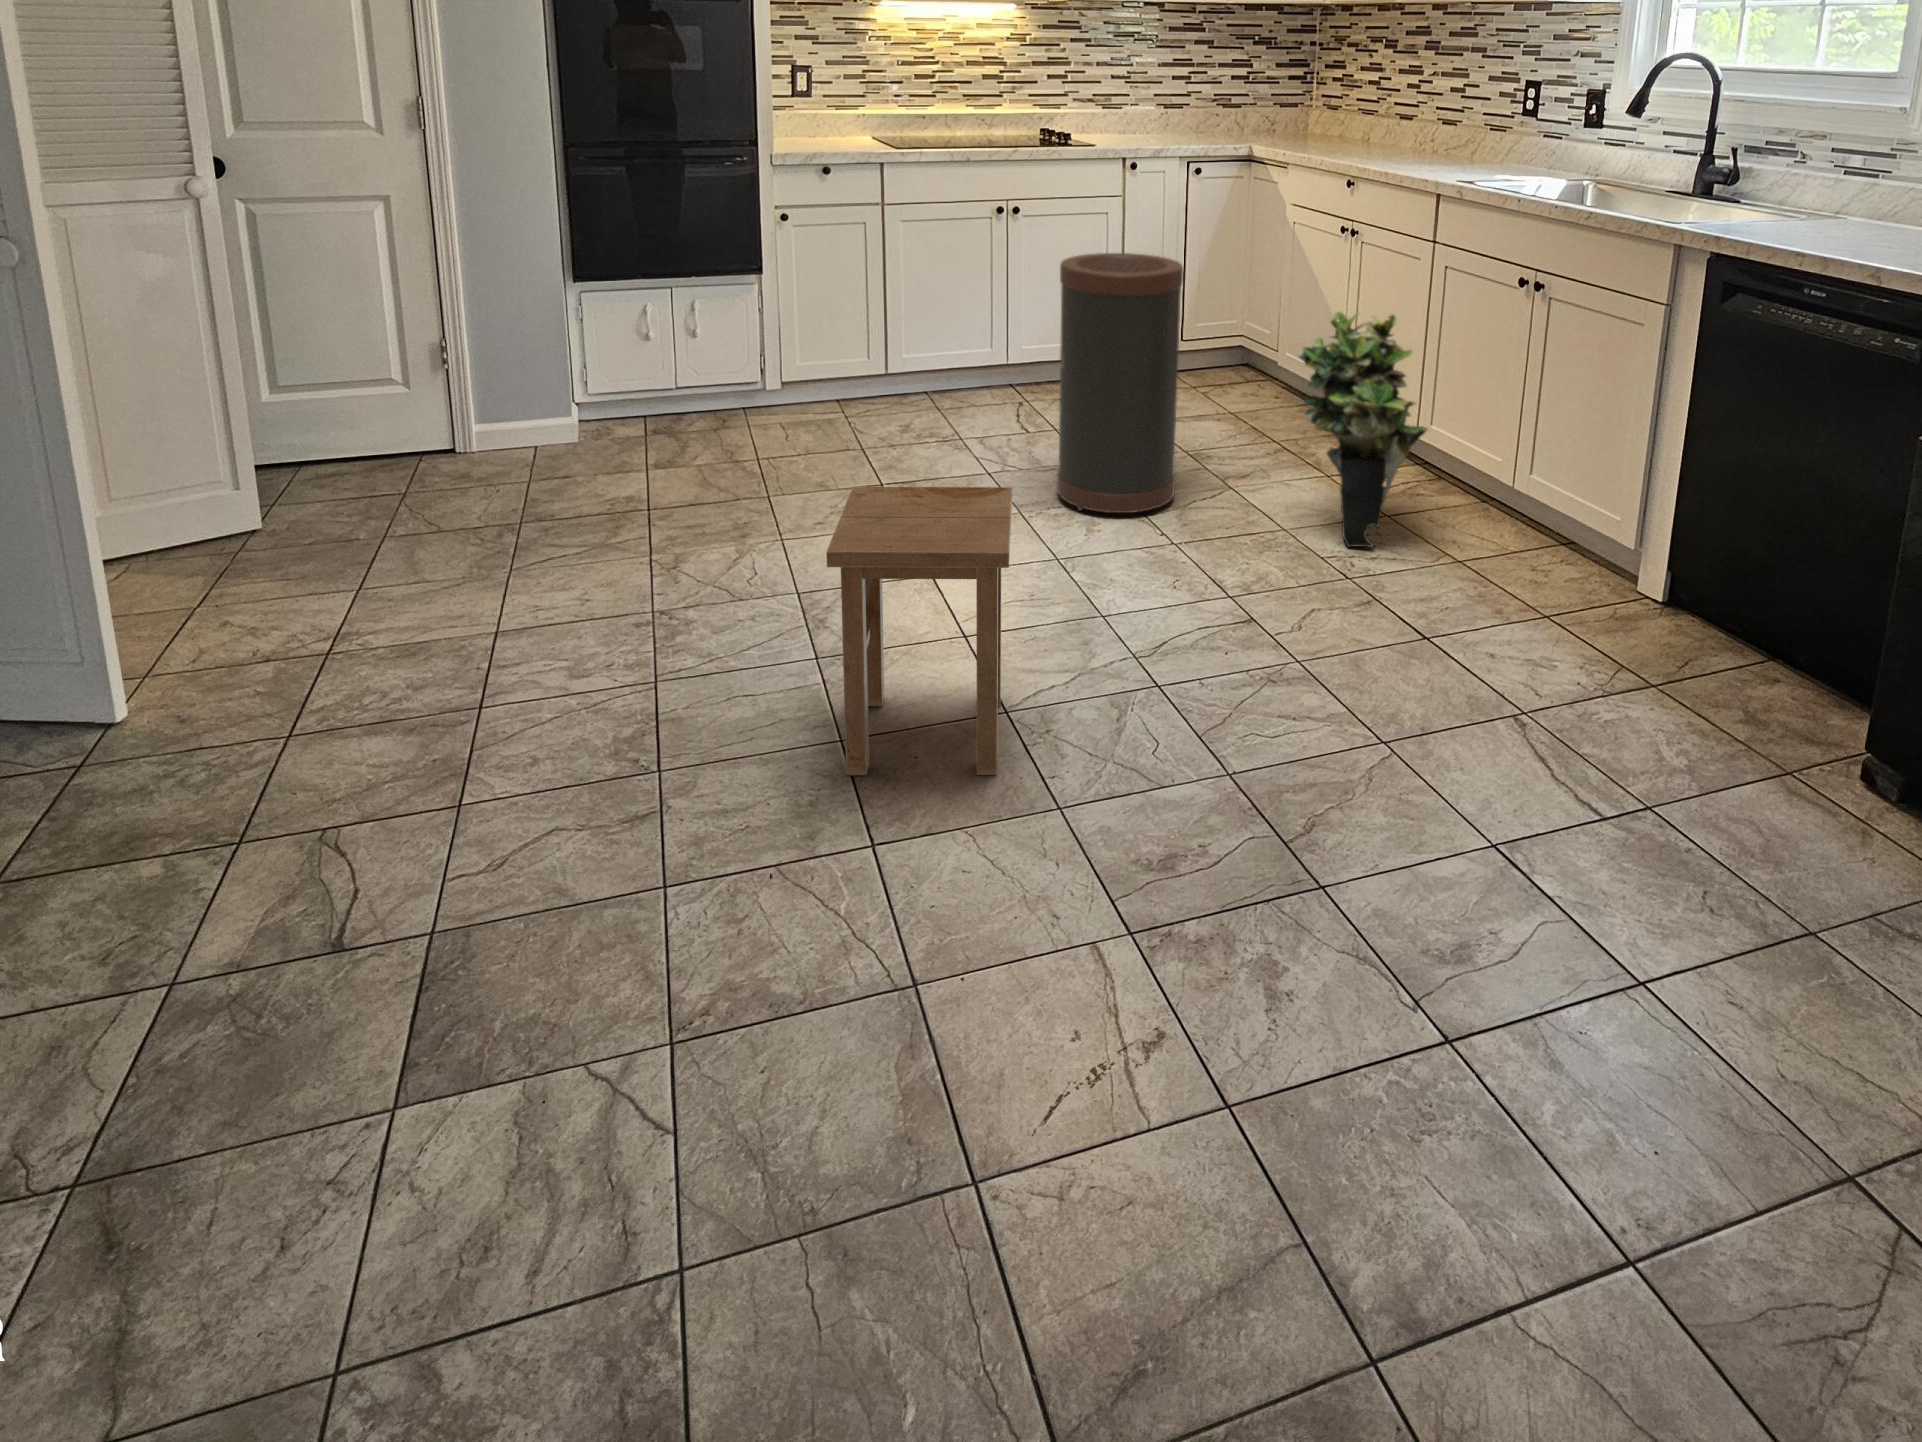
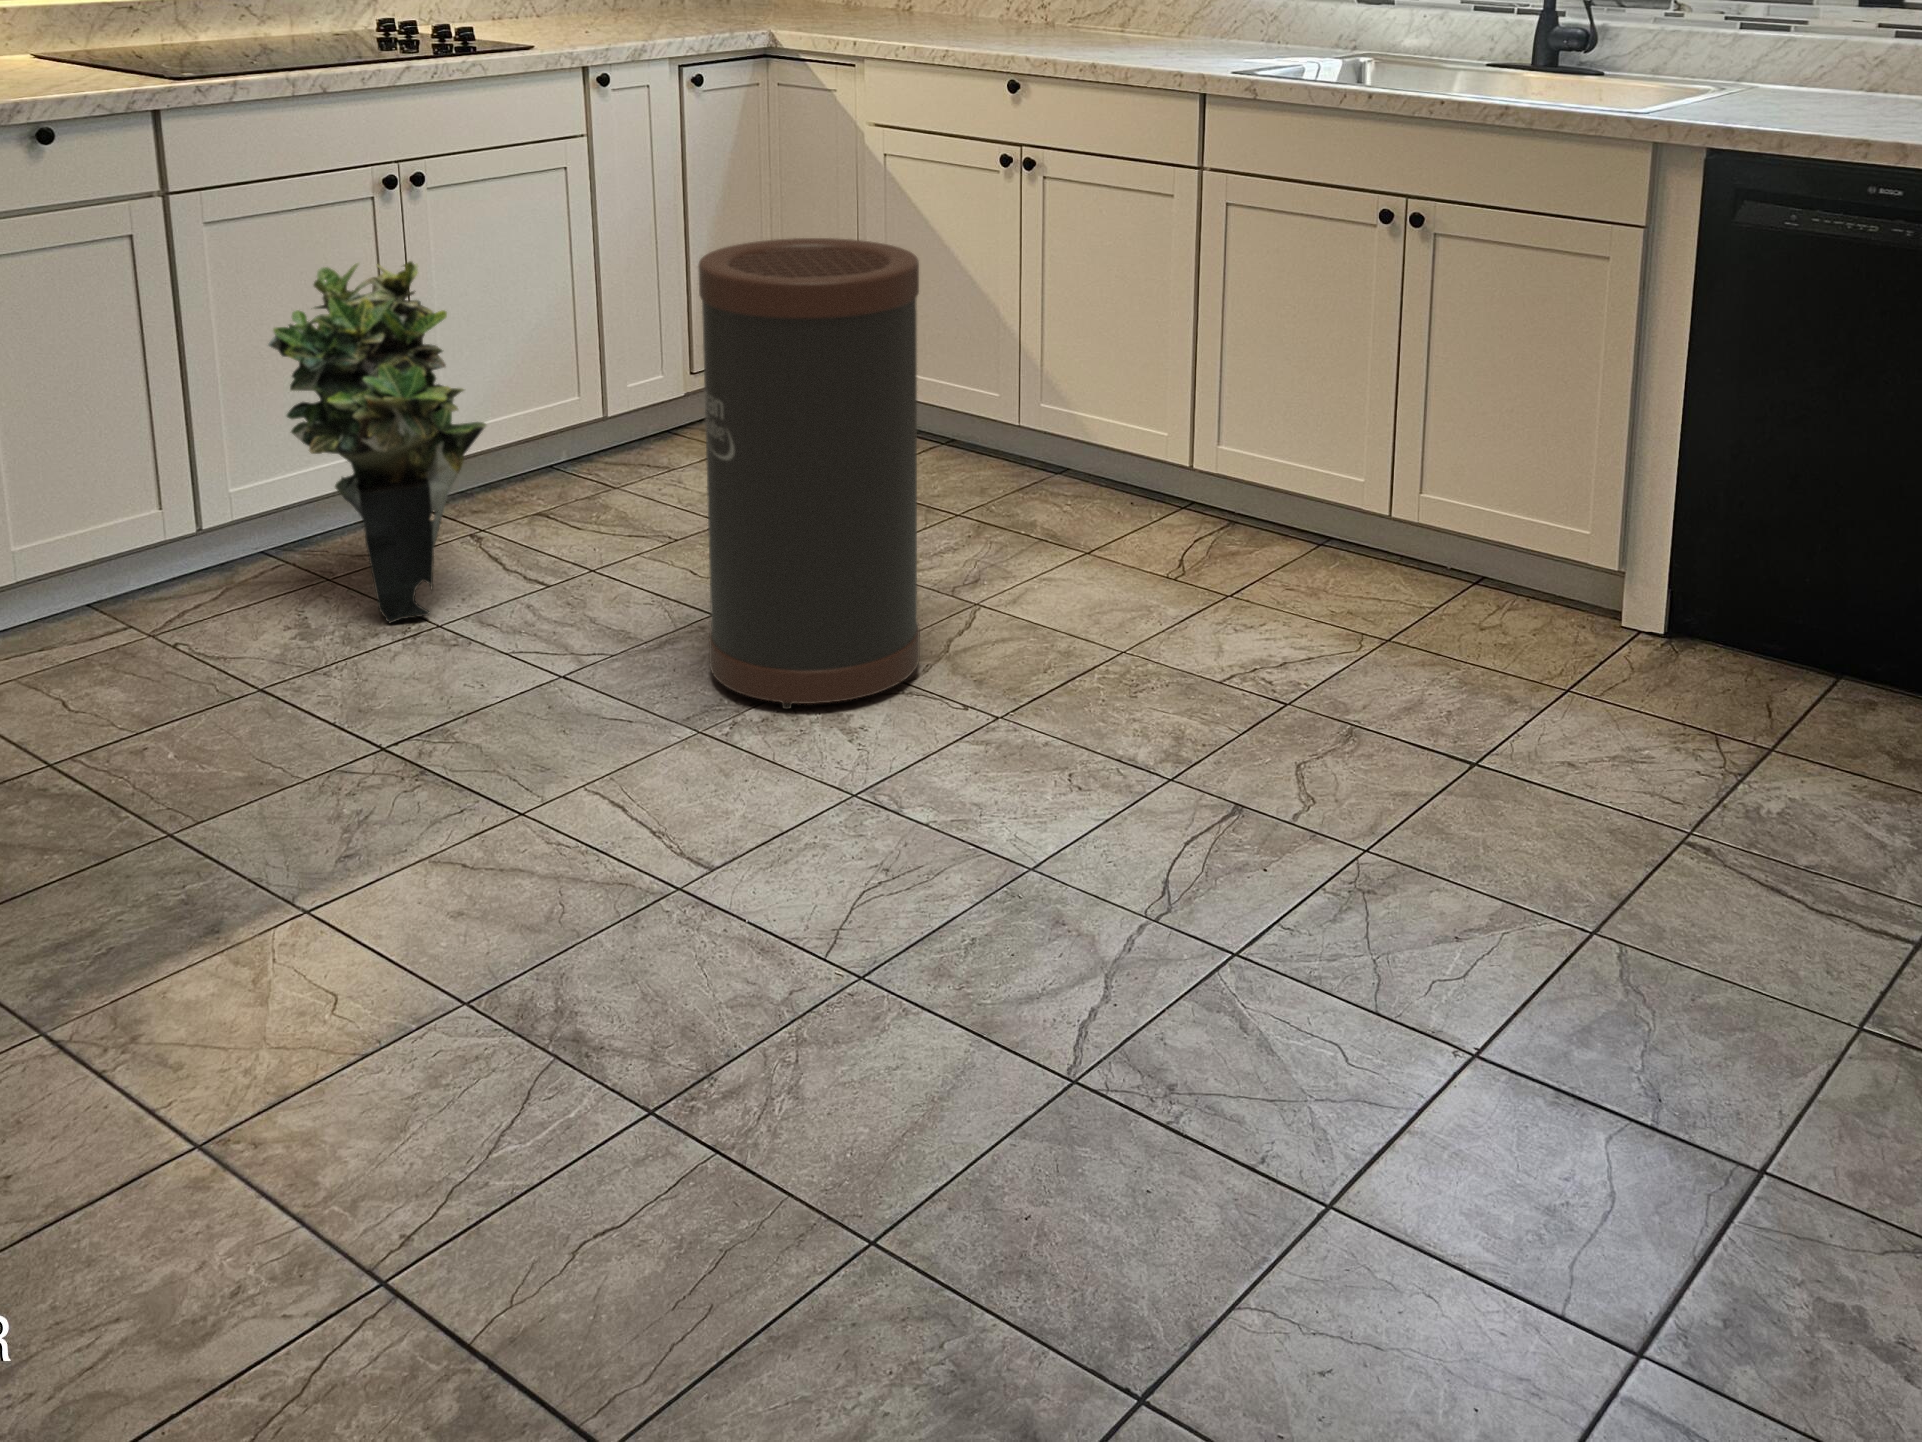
potted plant: present [1299,312,1428,547] -> present [268,261,486,623]
stool: present [826,486,1012,775] -> none [784,689,1225,1304]

